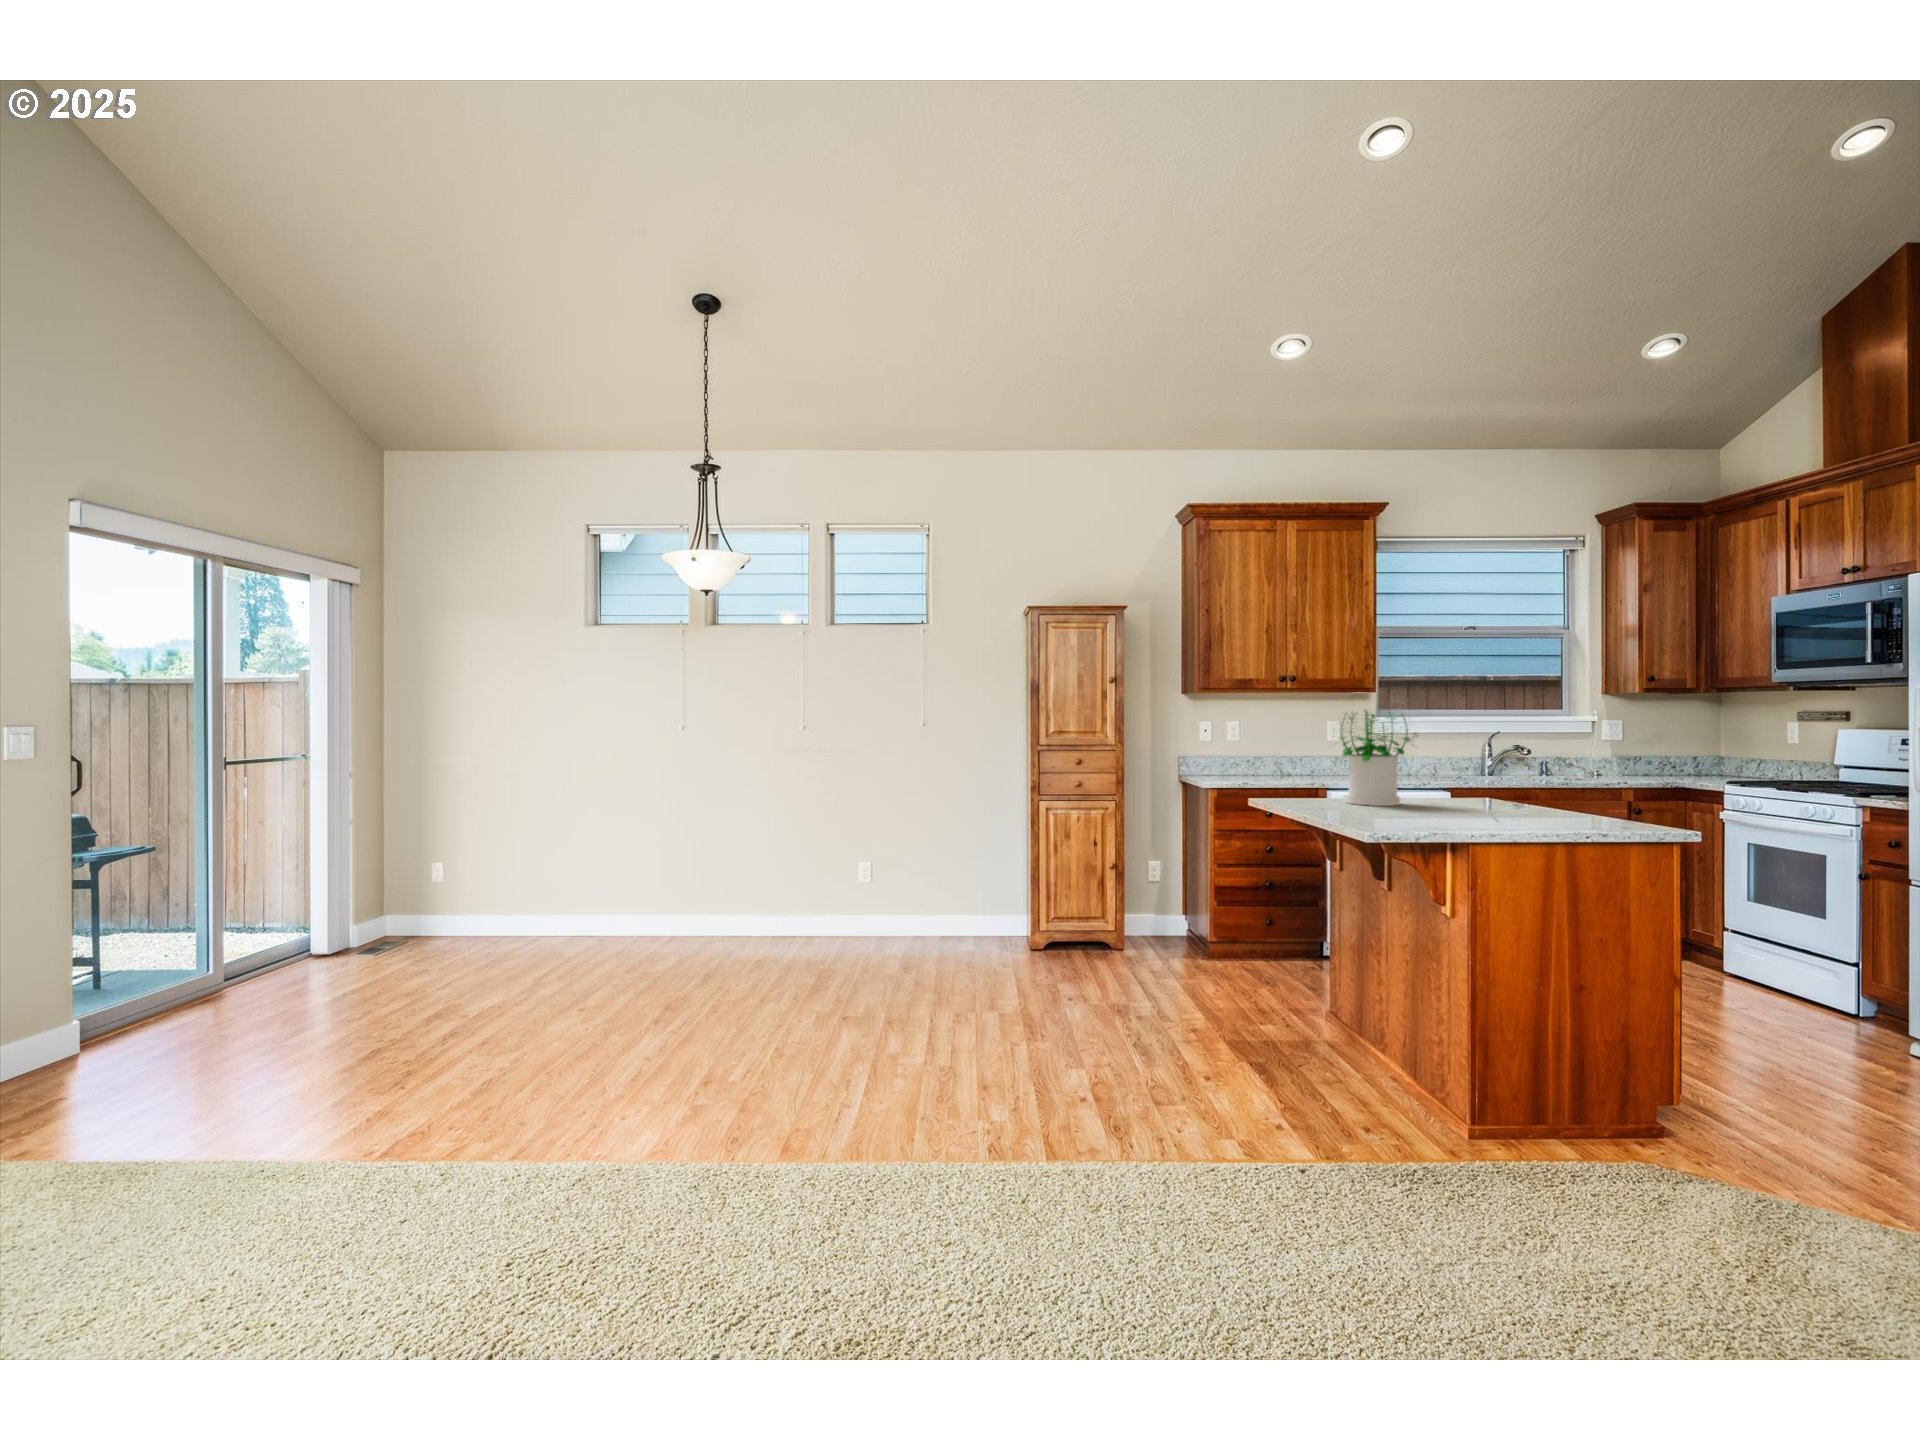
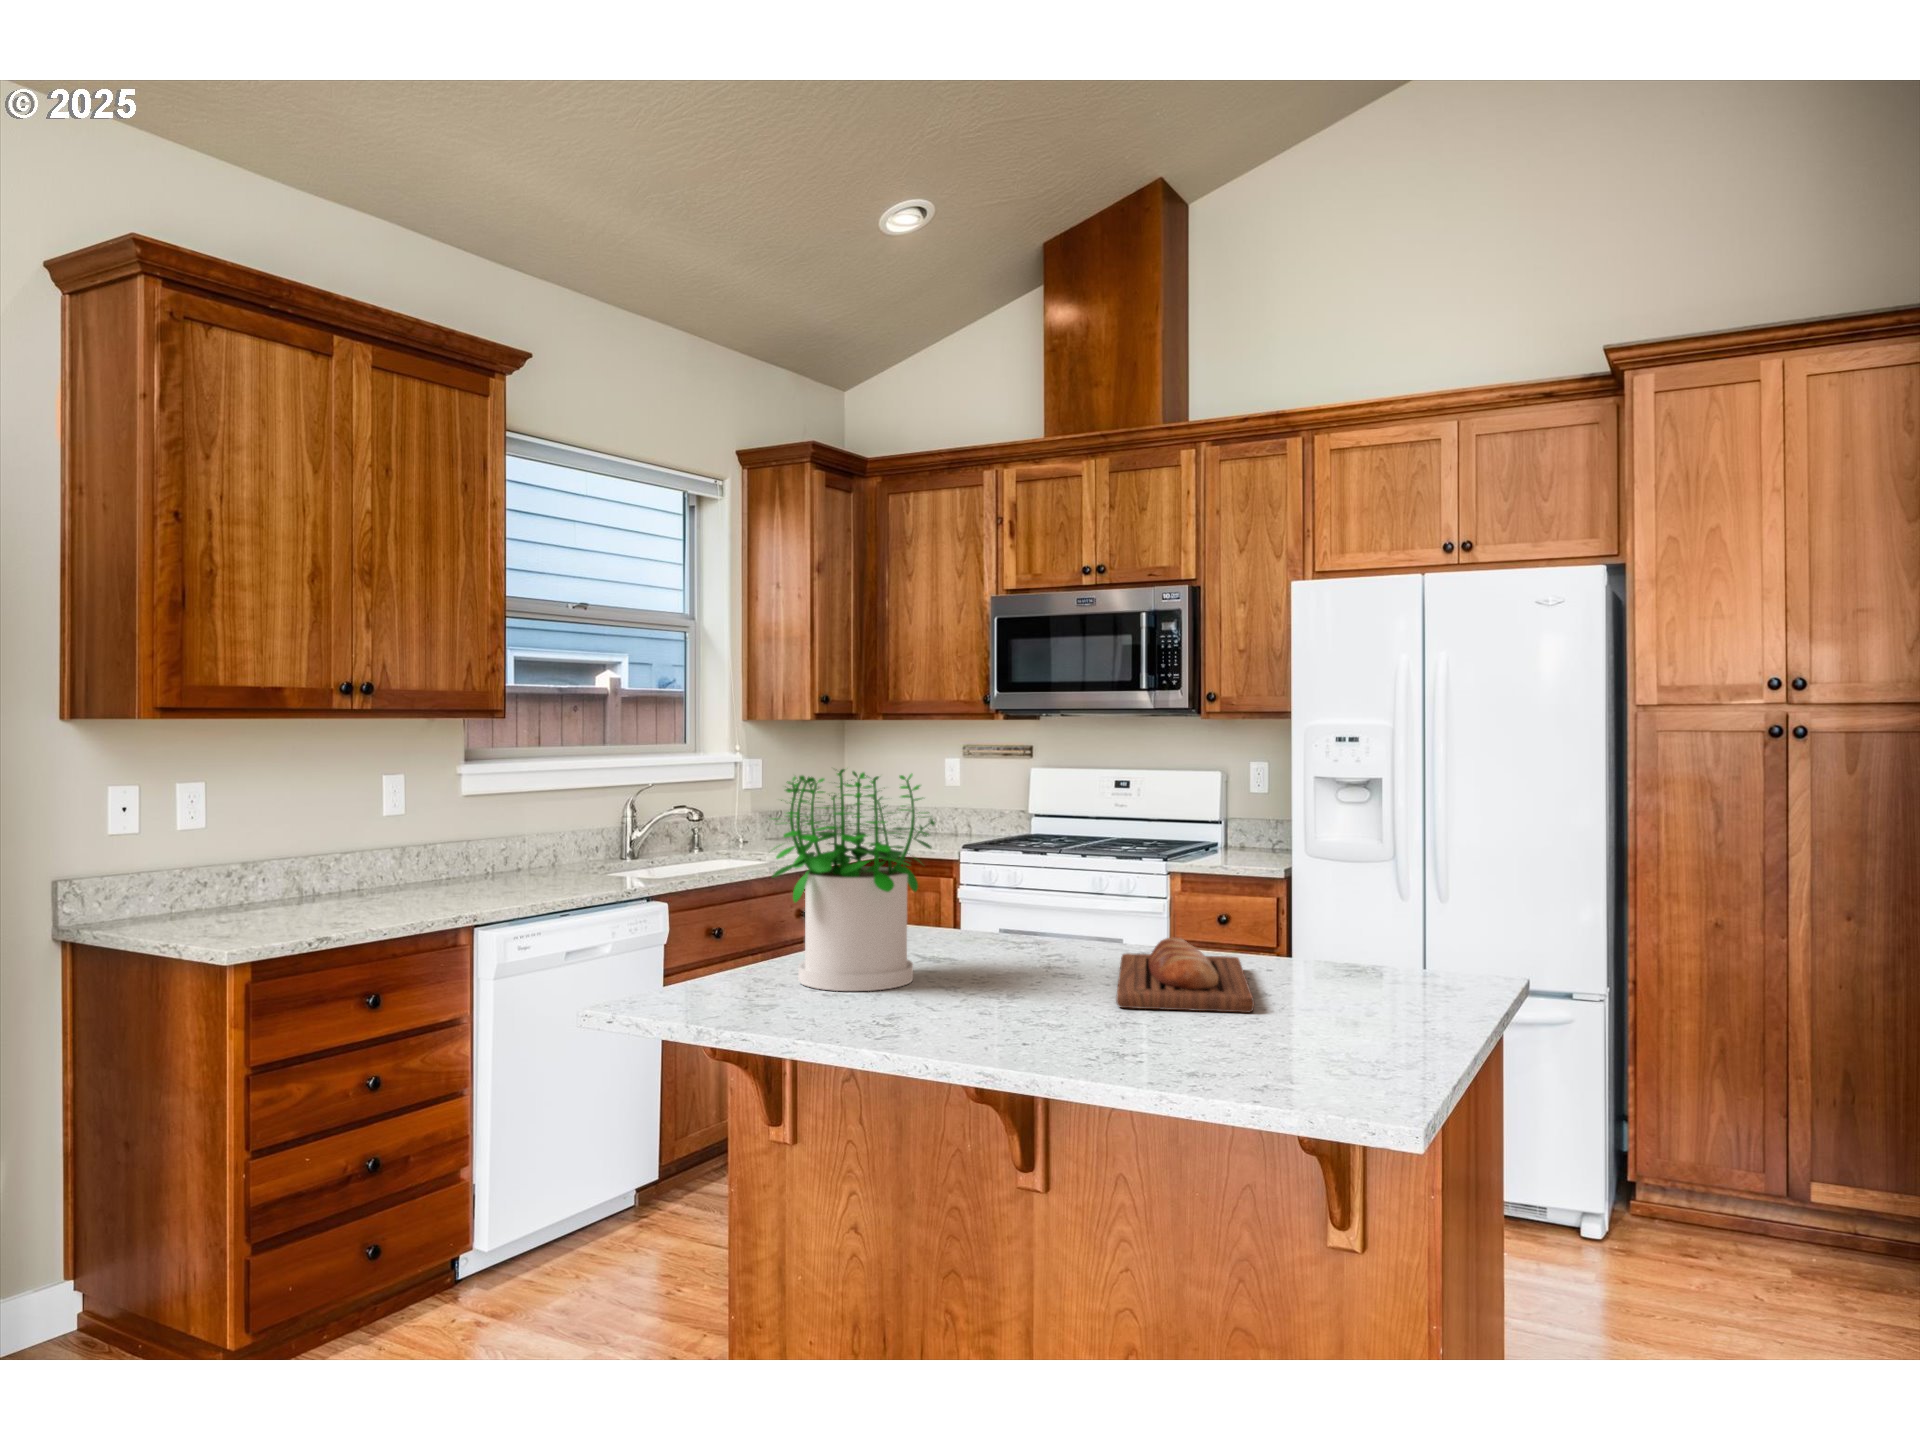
bread loaf: none [1429,797,1559,823] -> present [1116,937,1254,1013]

